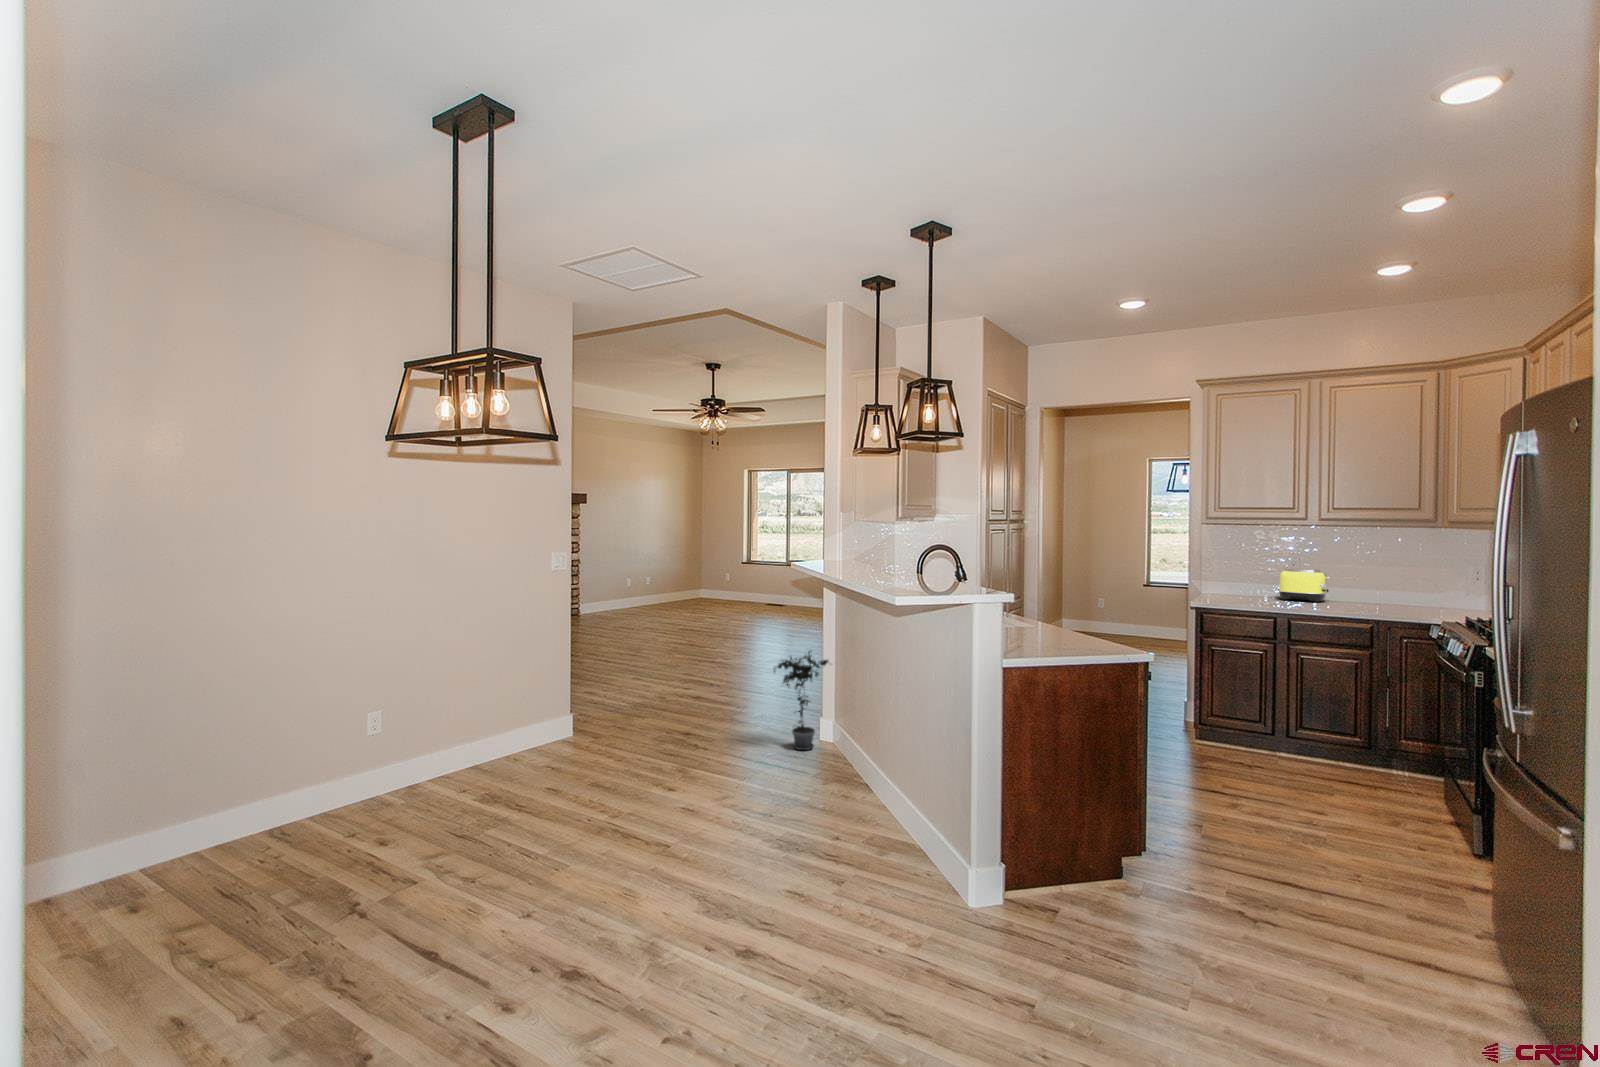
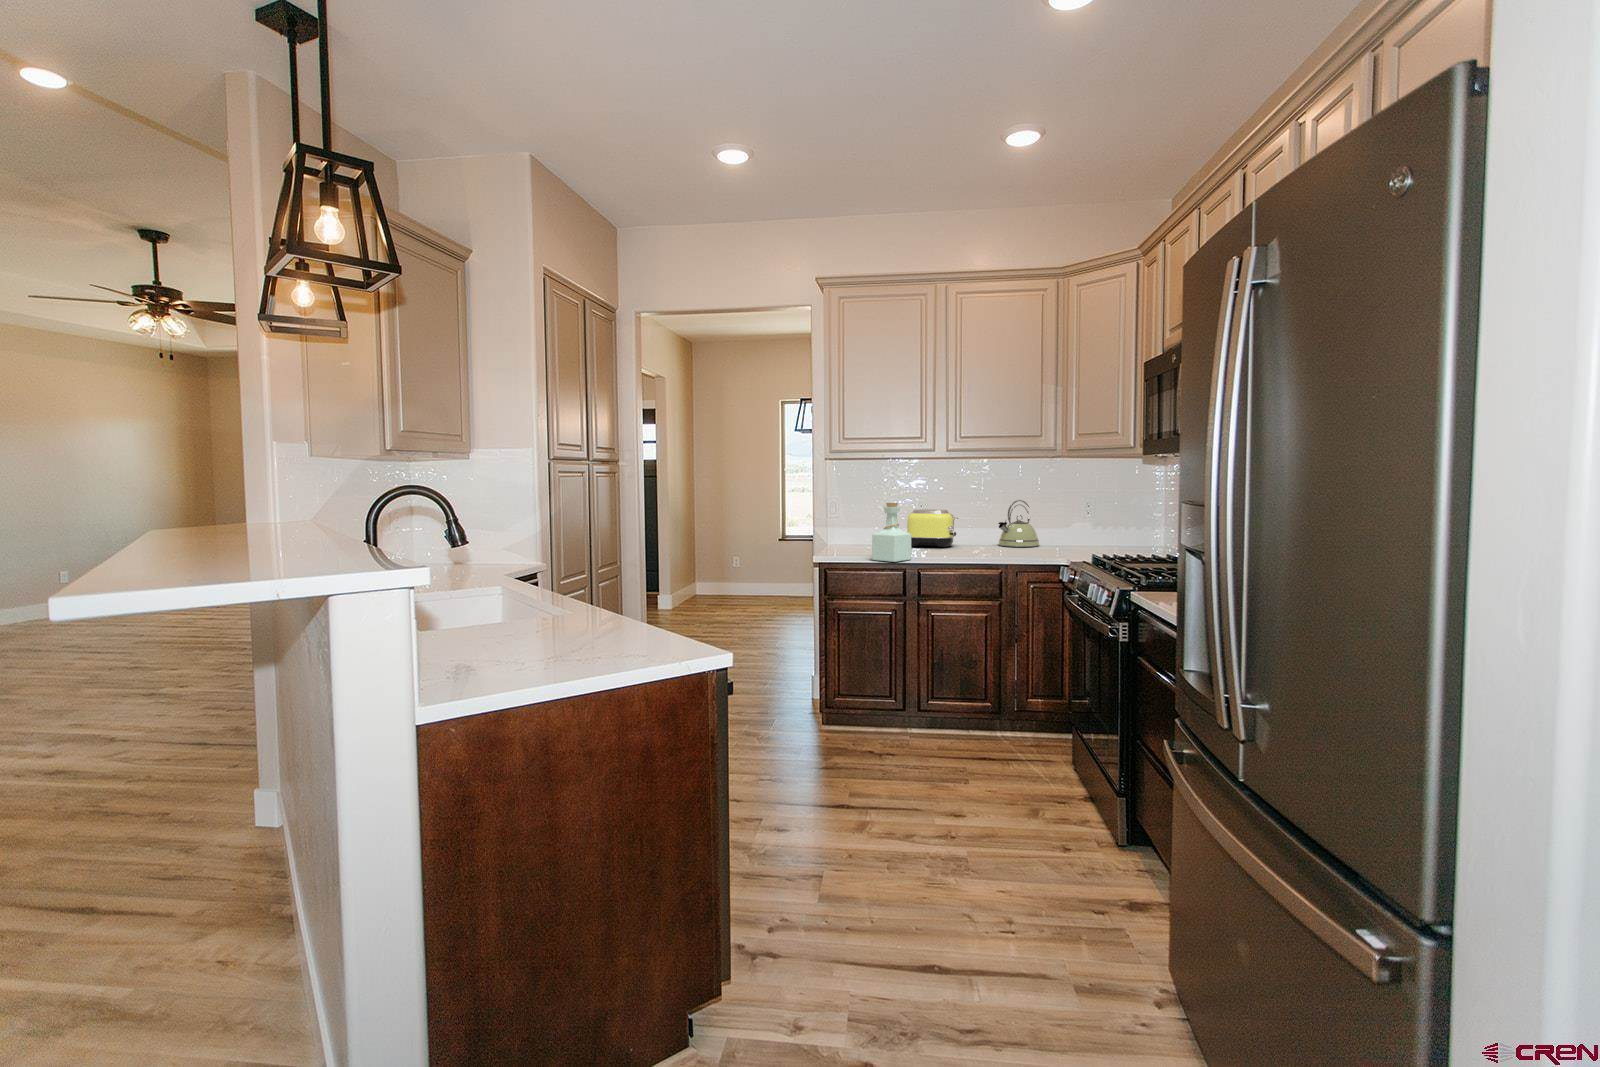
bottle: none [1245,563,1283,611] -> present [872,503,911,562]
kettle: none [1373,564,1418,606] -> present [998,500,1039,547]
potted plant: present [774,651,828,750] -> none [151,671,287,838]

